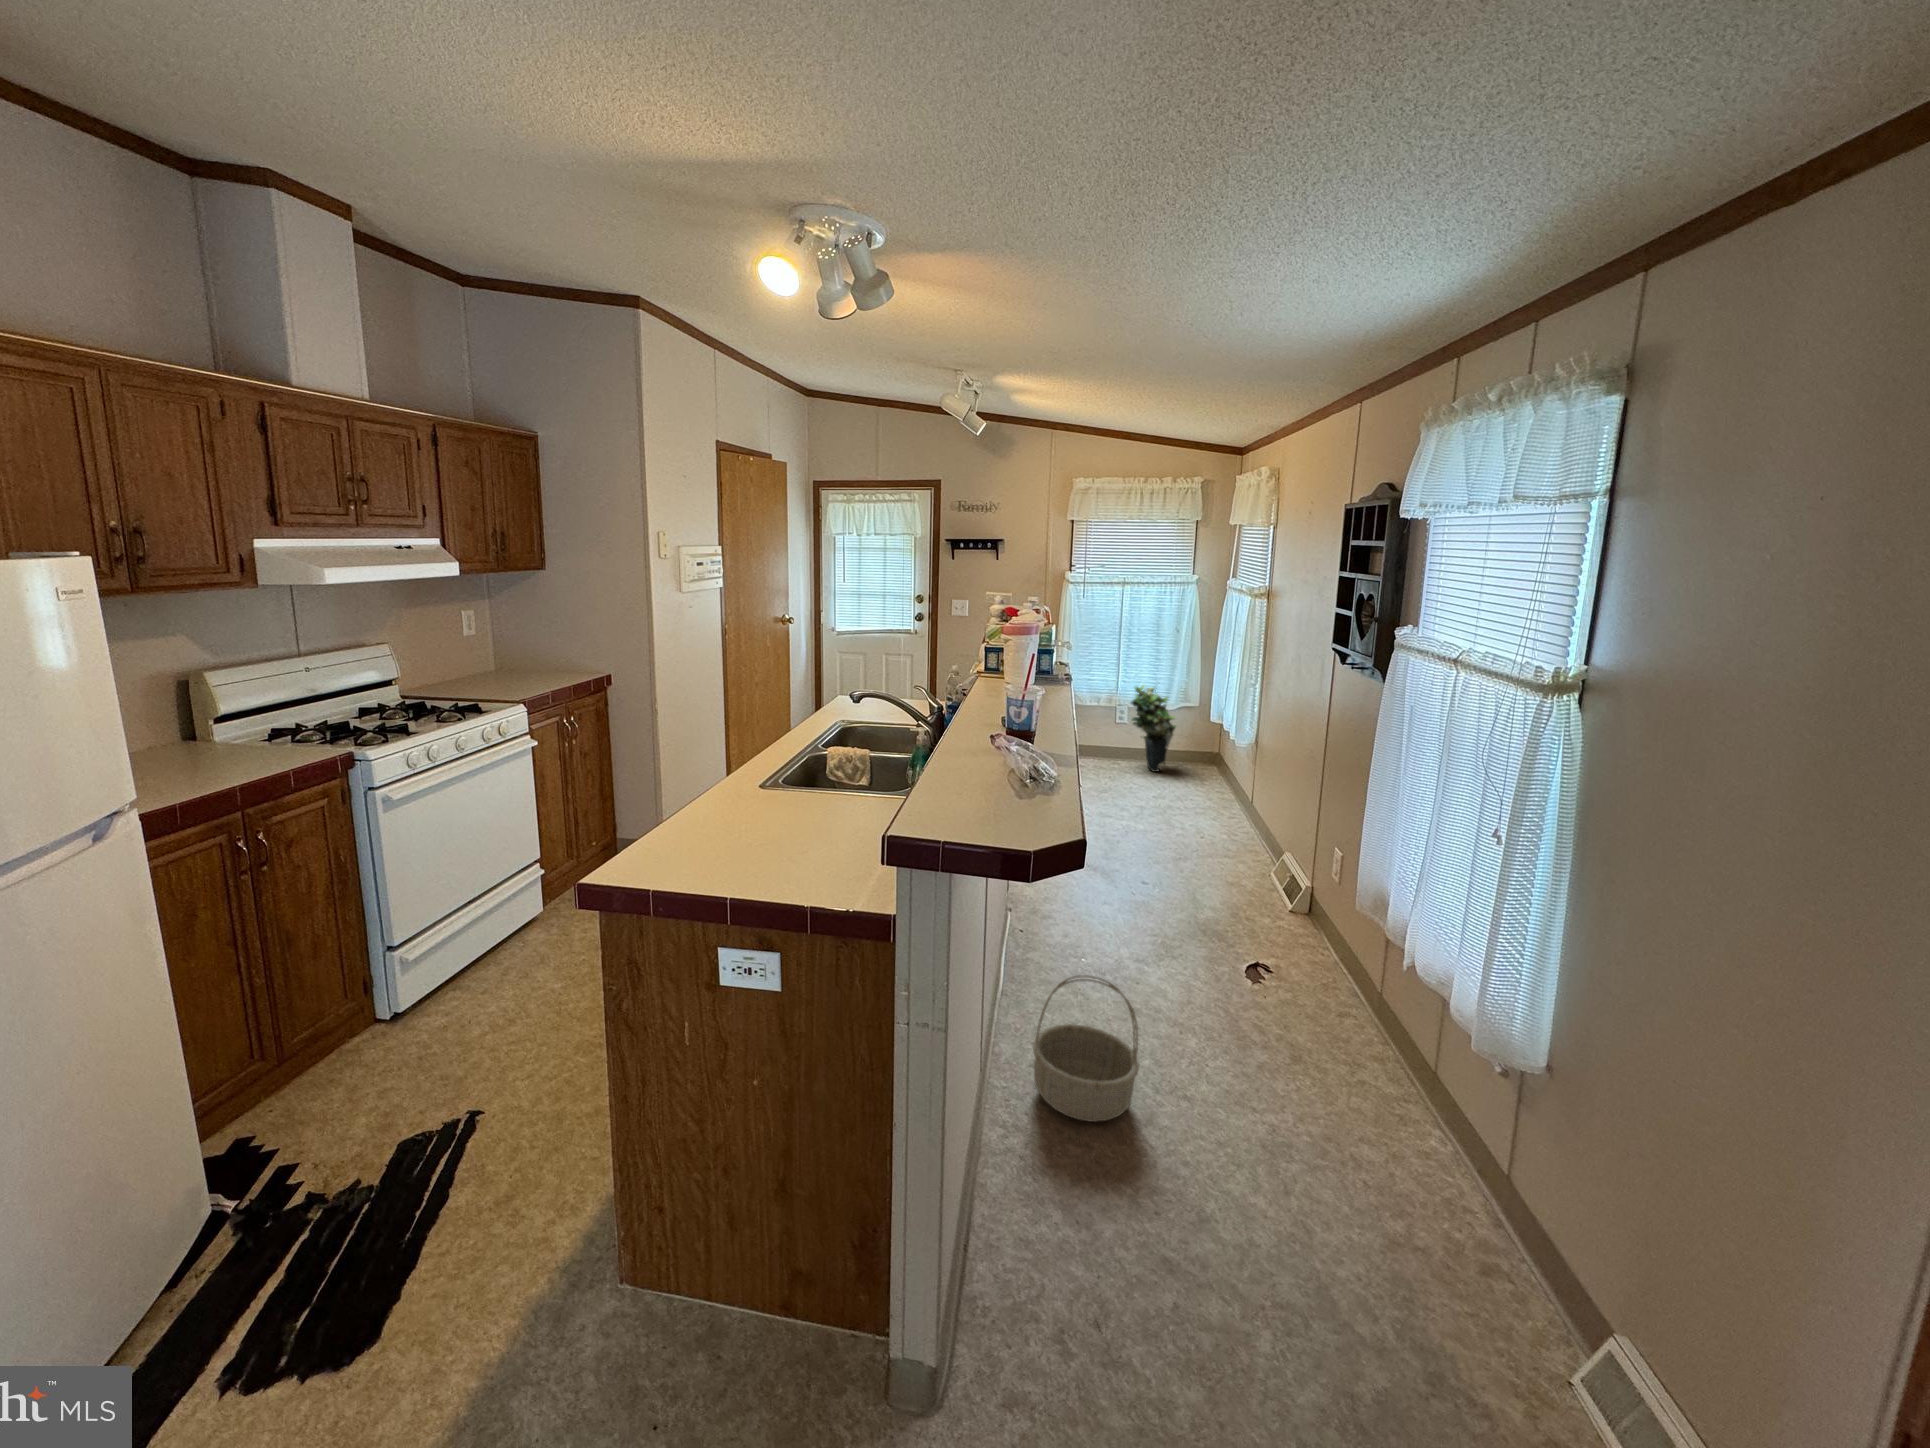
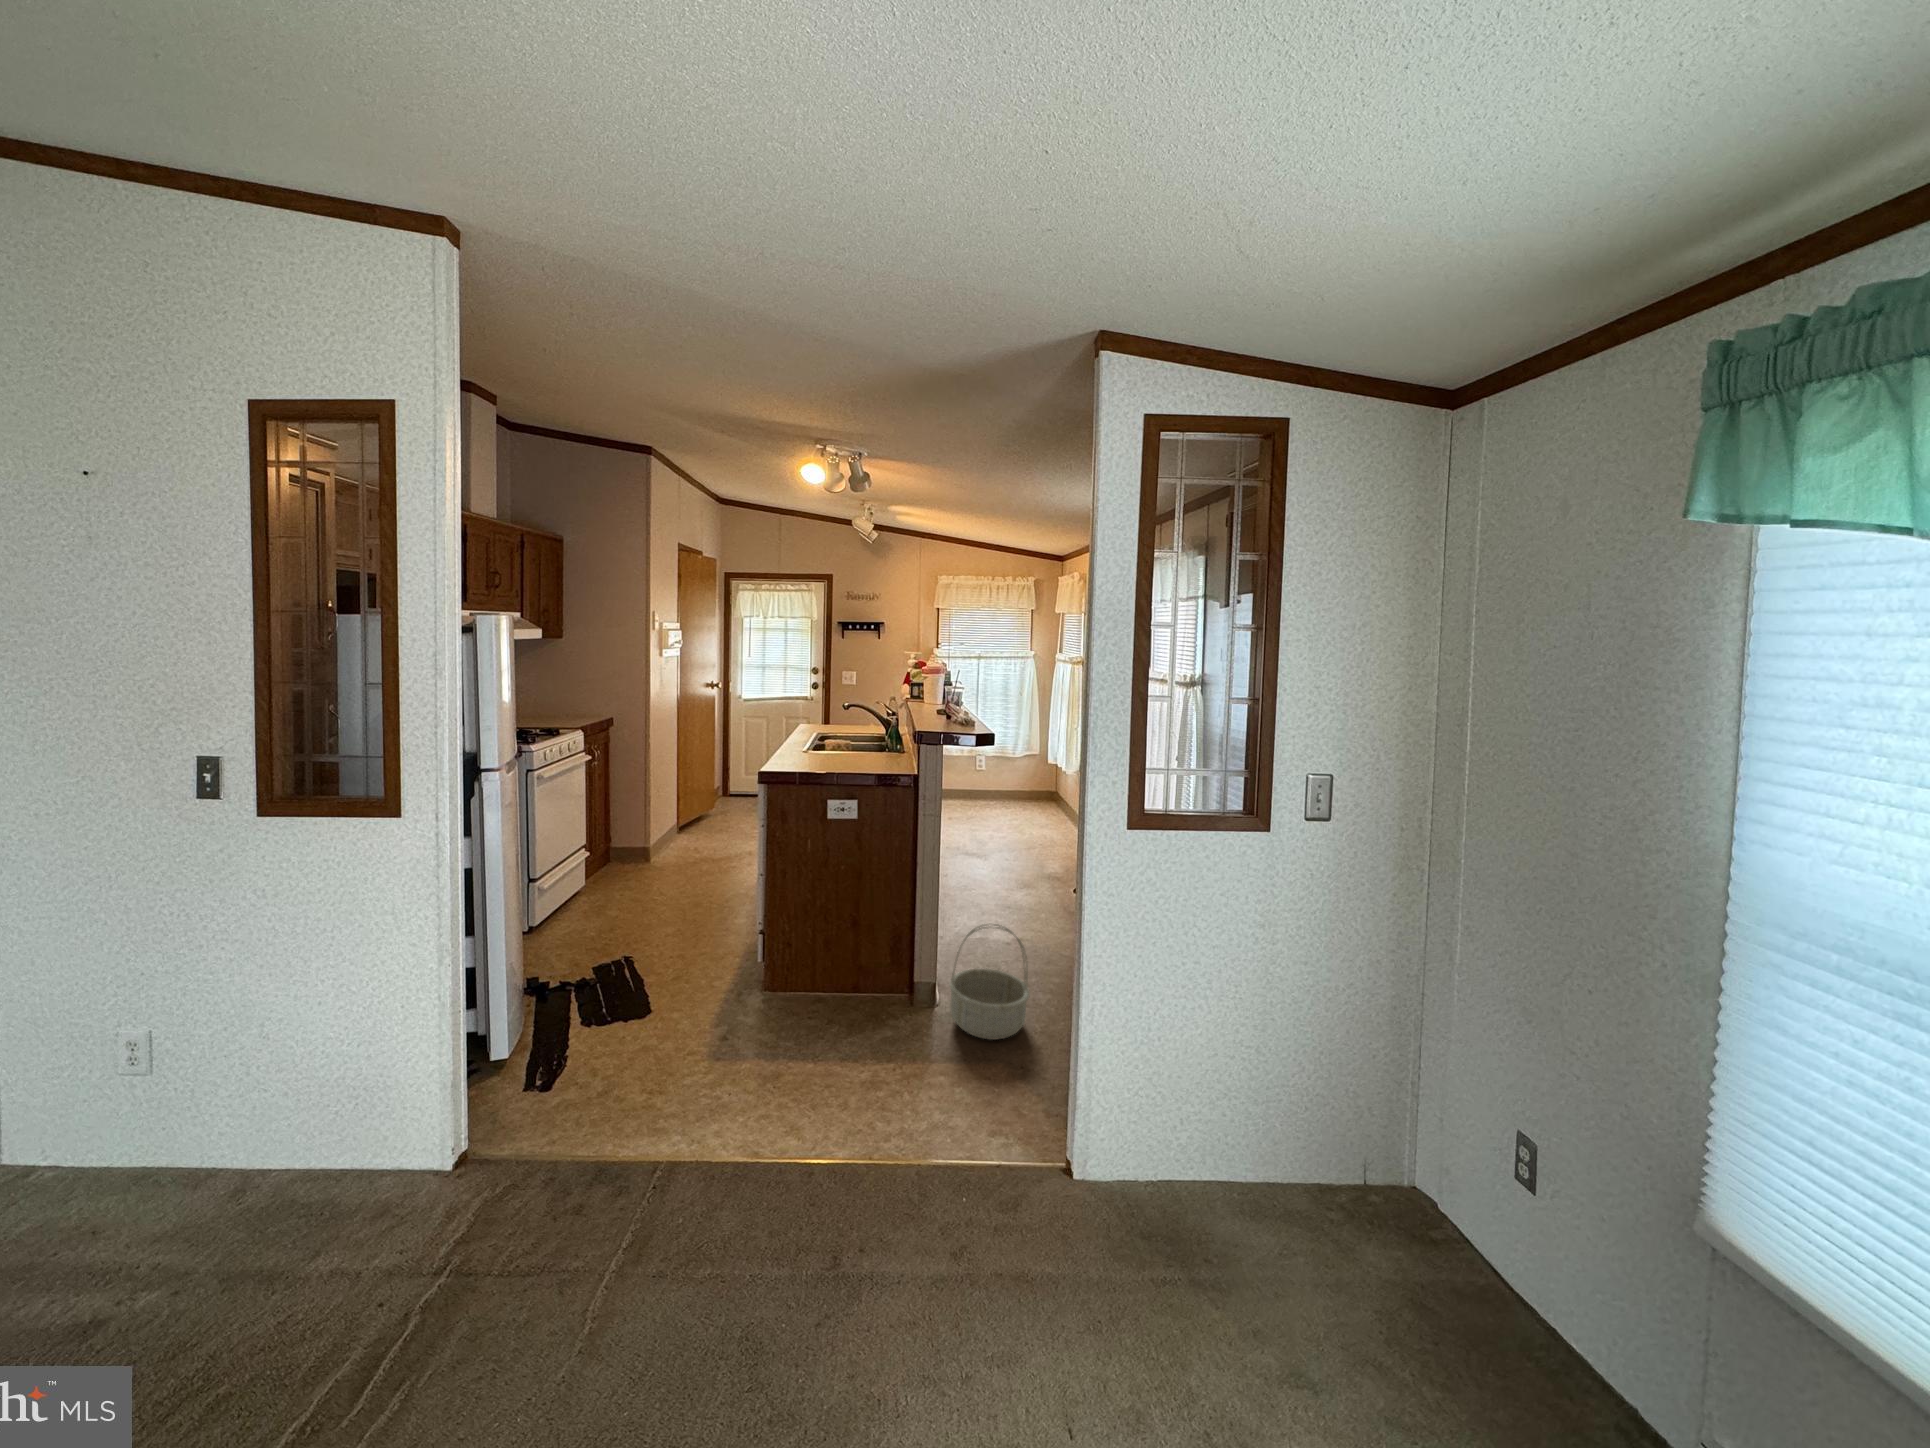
potted plant: present [1130,685,1176,772] -> none [979,732,1015,799]

